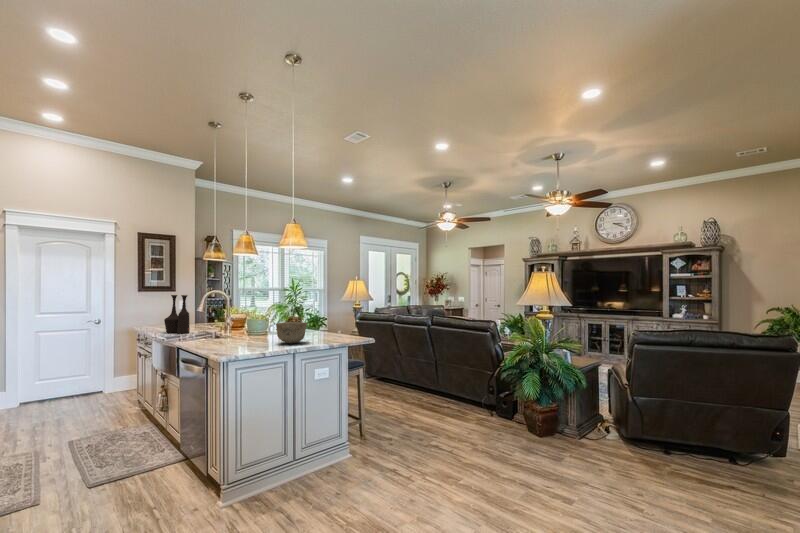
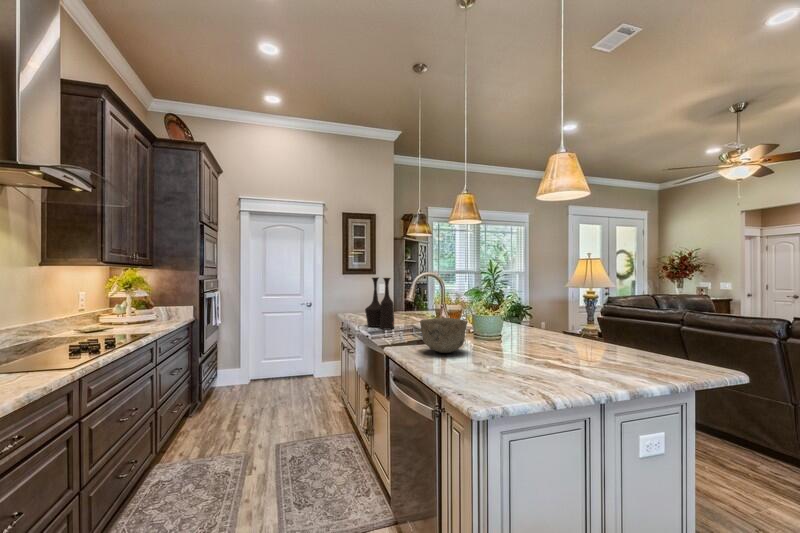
bowl: present [276,322,307,344] -> present [420,318,468,353]

